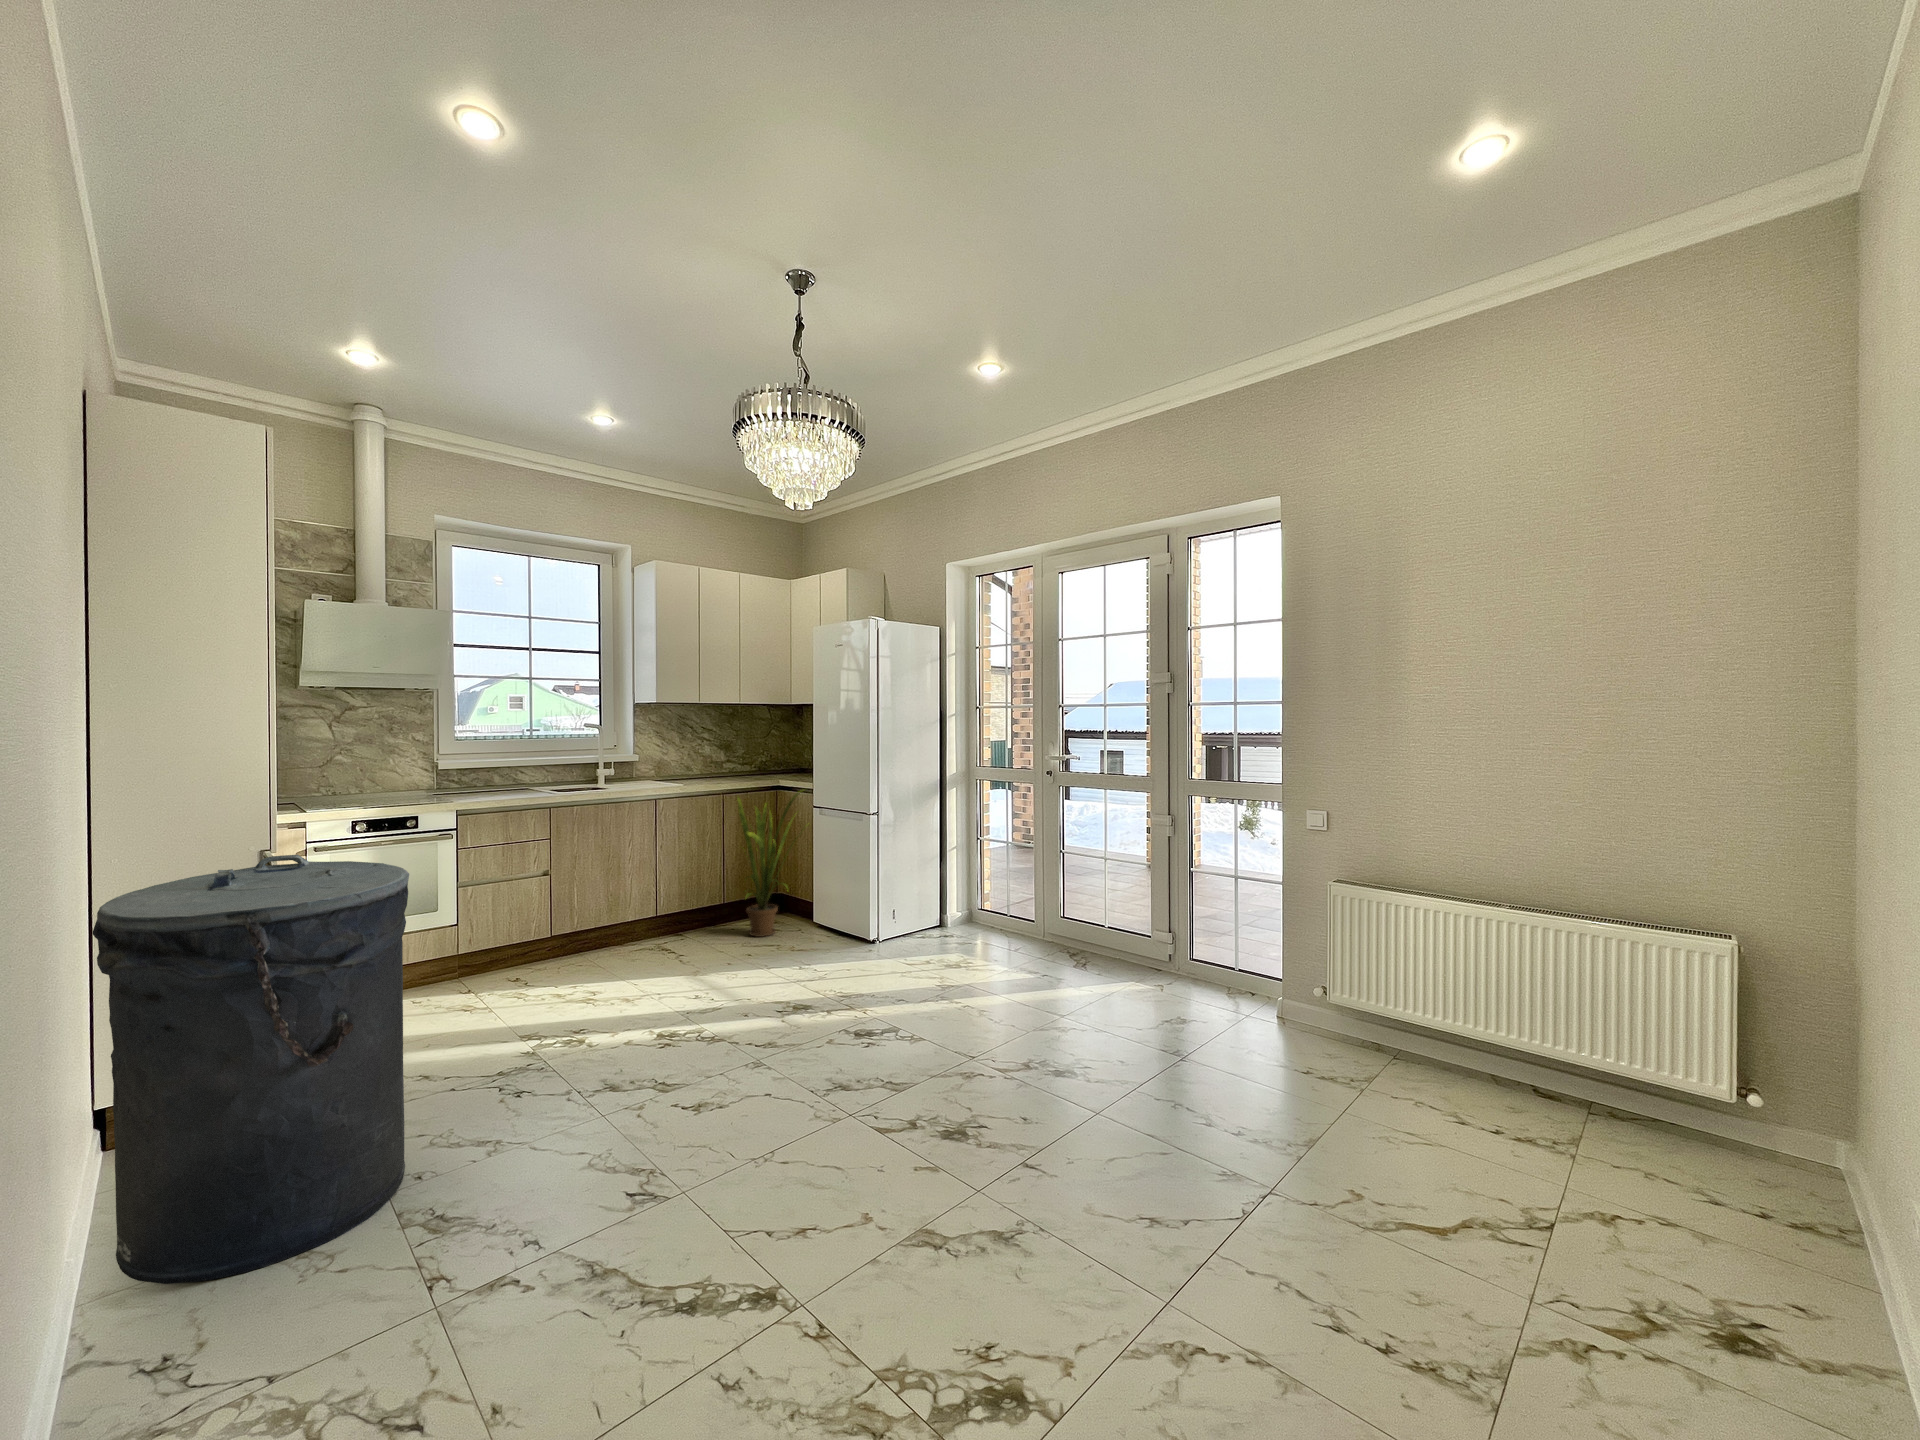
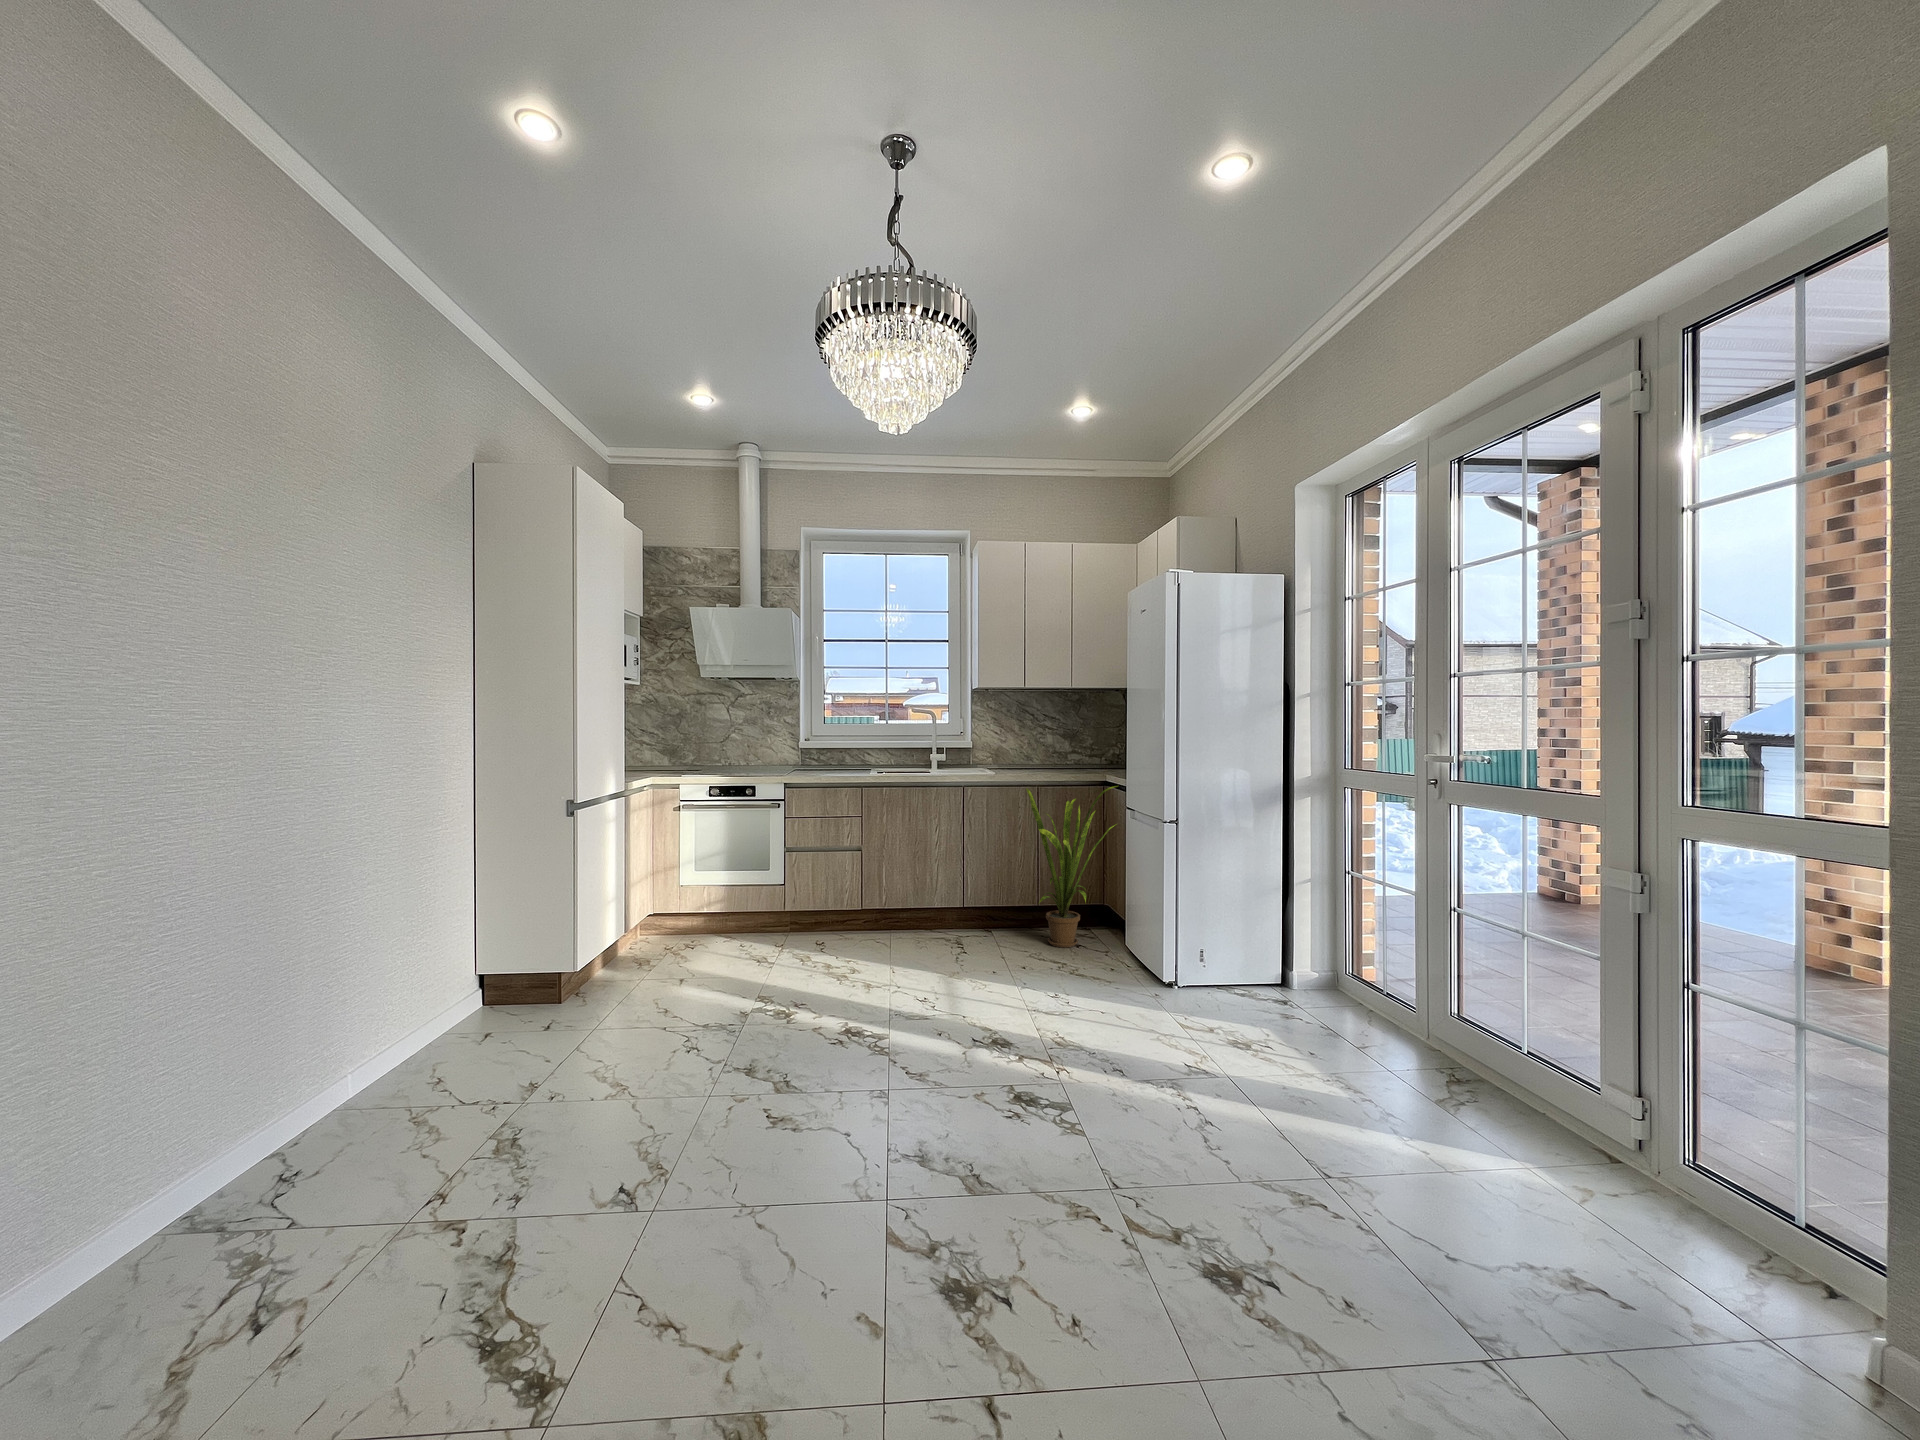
trash can: present [93,855,409,1284] -> none [320,807,554,1148]

